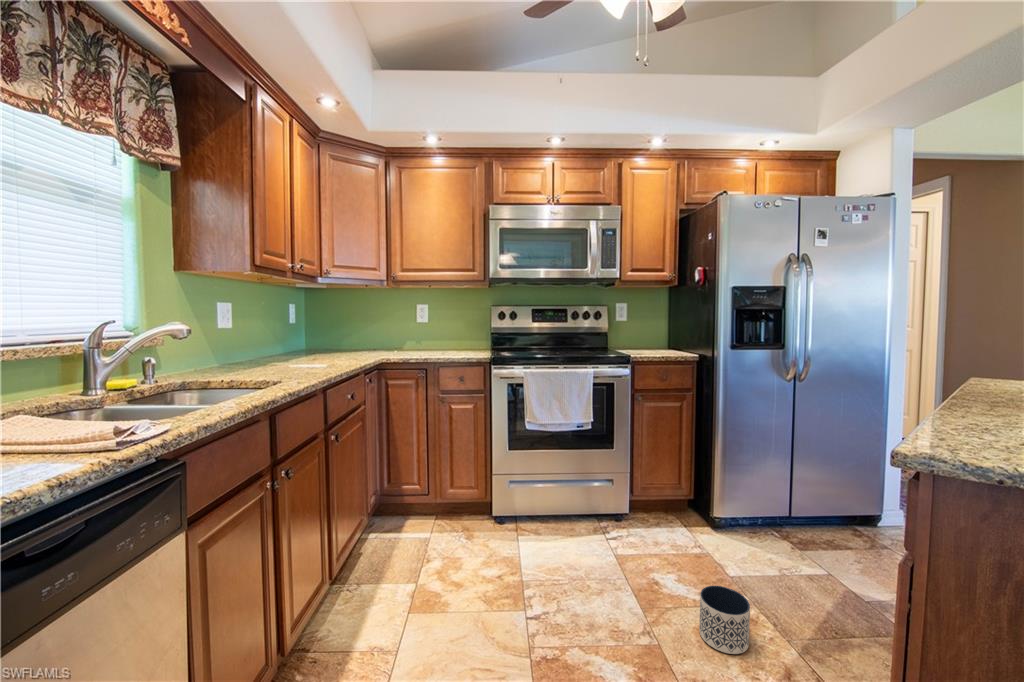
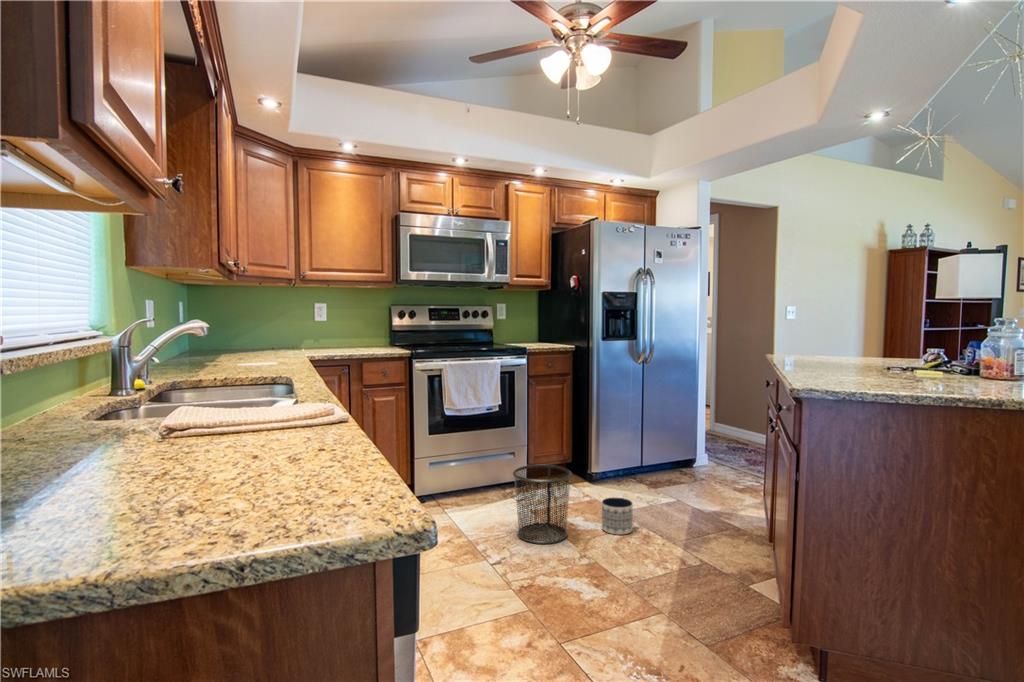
waste bin: none [569,518,652,643] -> present [513,465,572,544]

